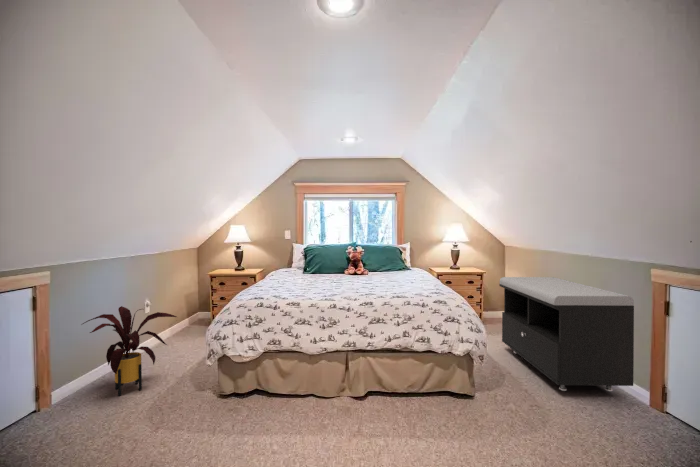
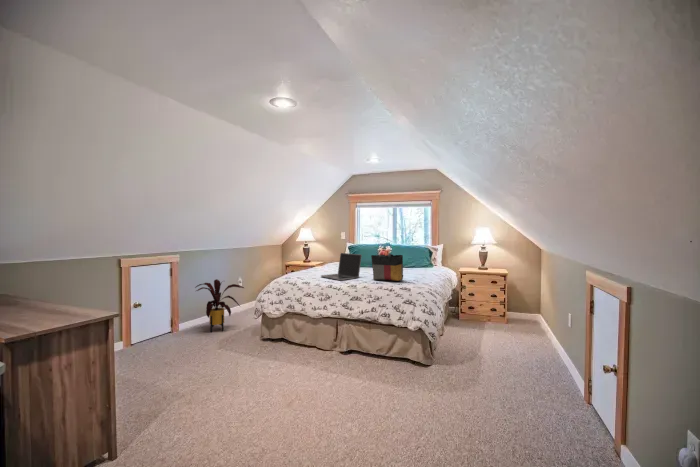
tote bag: none [379,257,424,292] -> present [371,254,403,281]
laptop: none [306,258,362,296] -> present [321,253,362,280]
storage bench: present [499,277,634,392] -> none [494,276,571,380]

